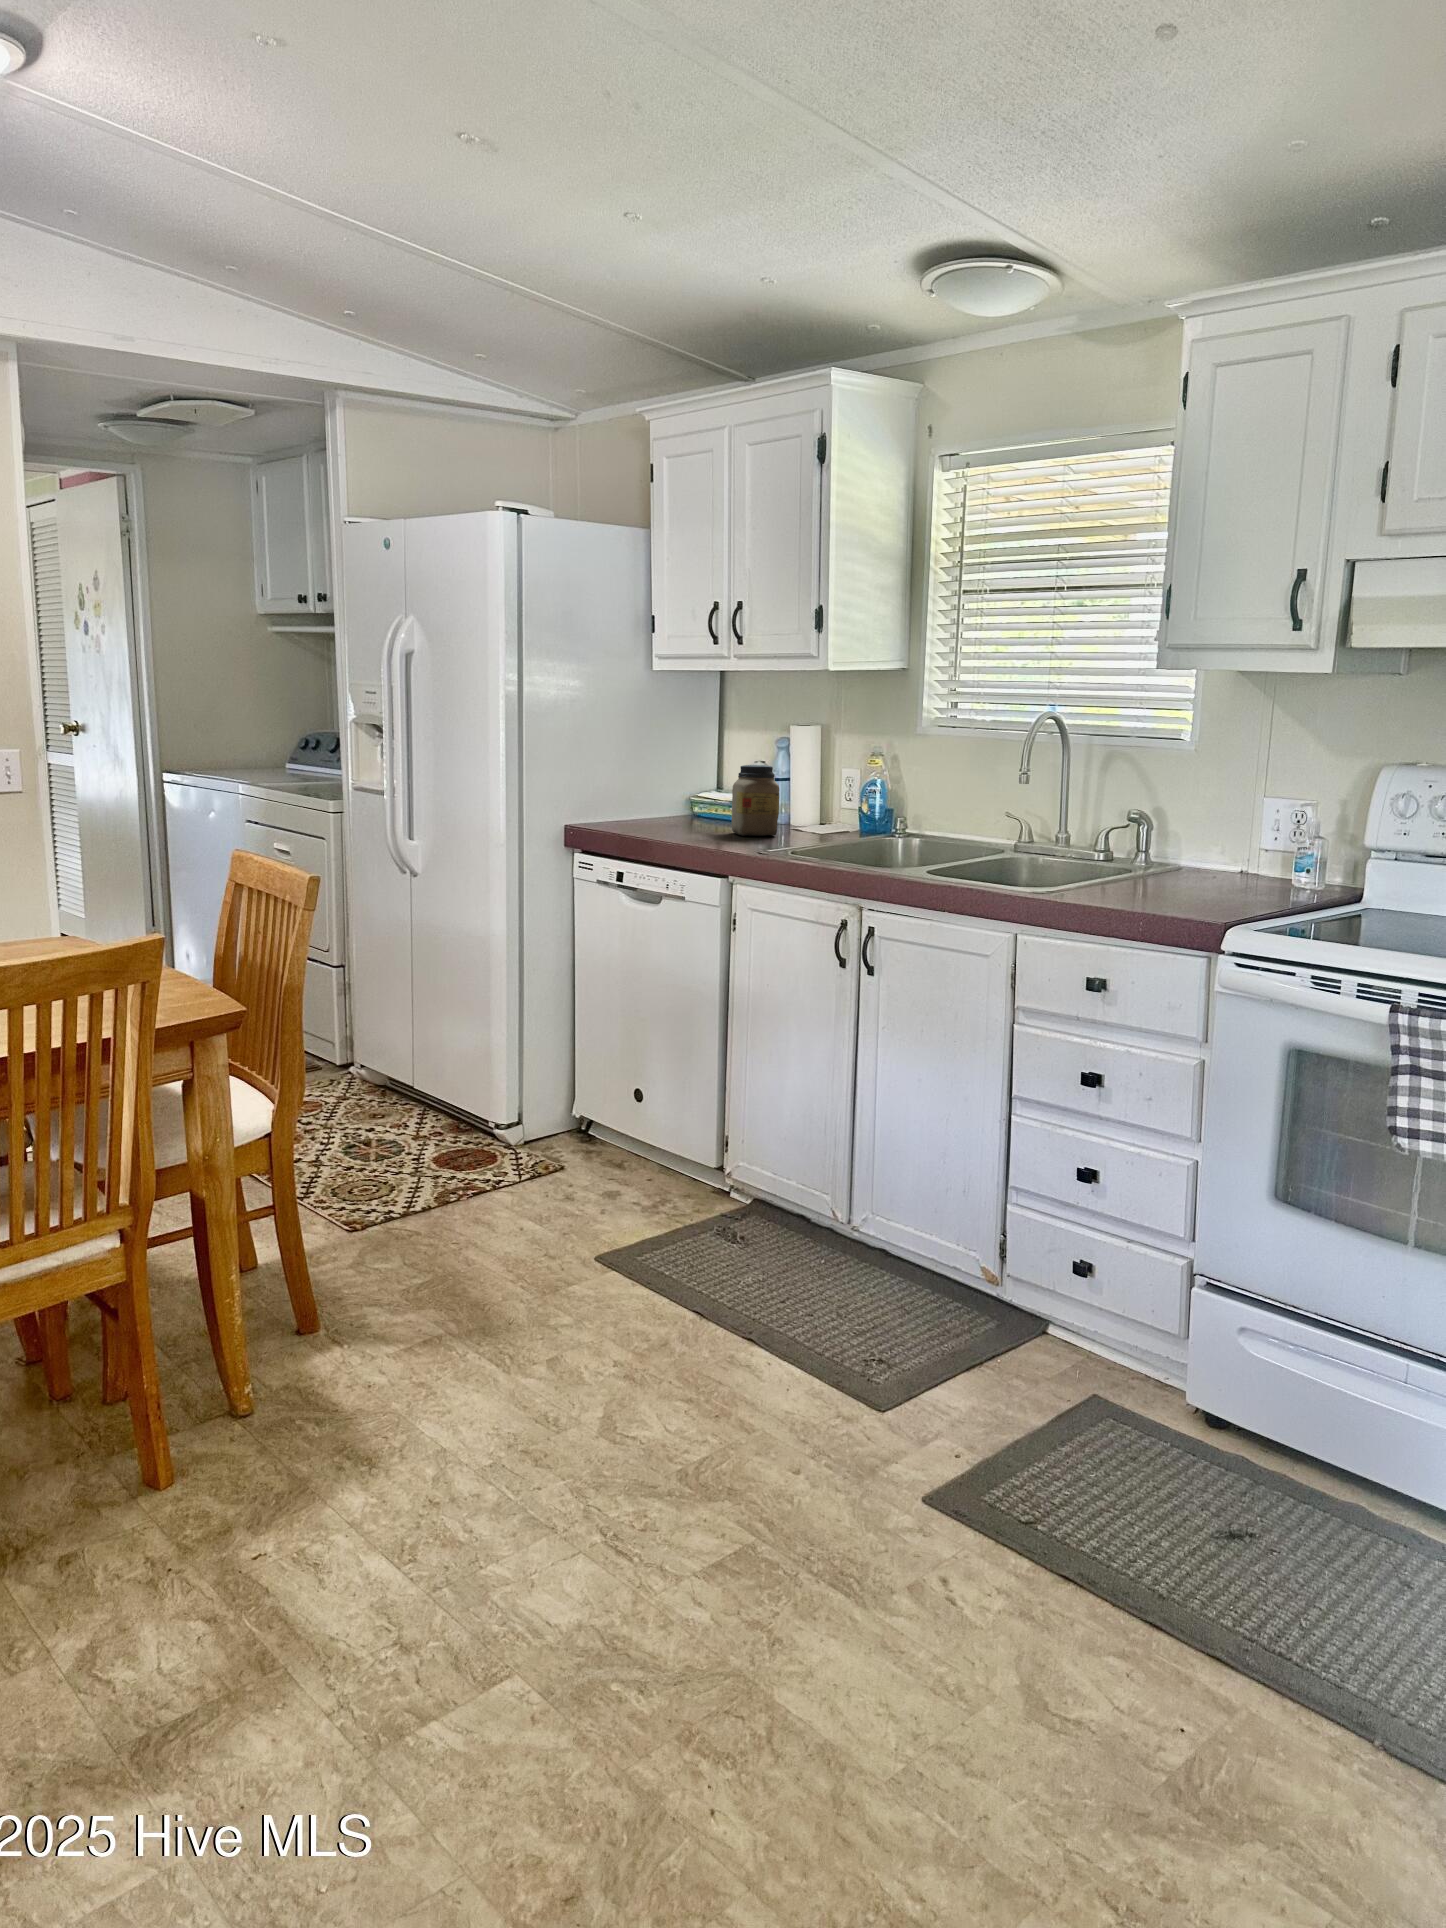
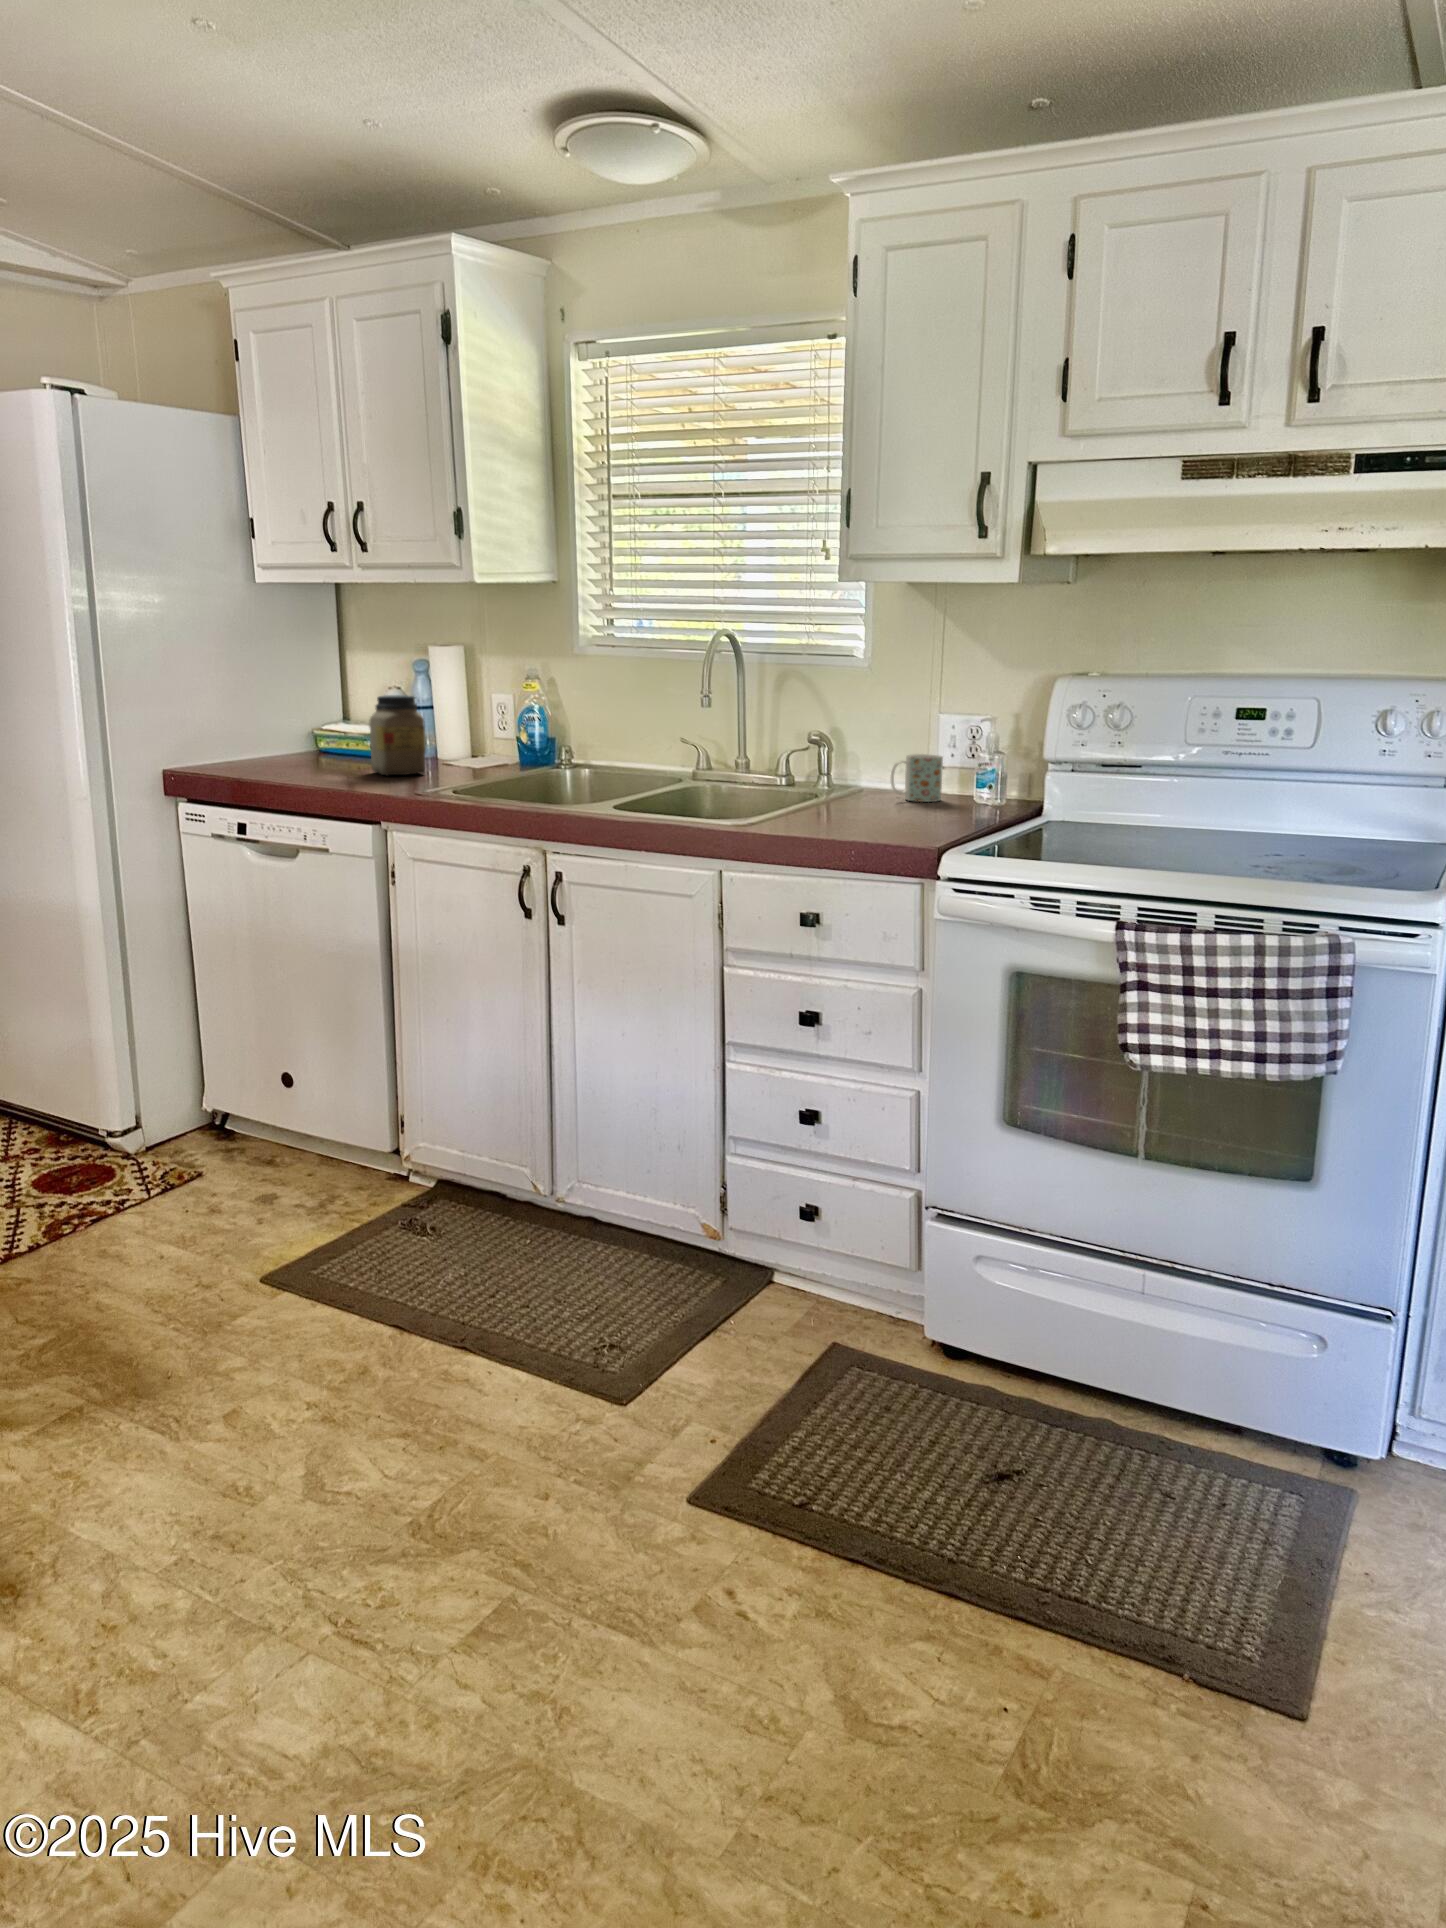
mug: none [1207,837,1263,884] -> present [891,754,943,802]

